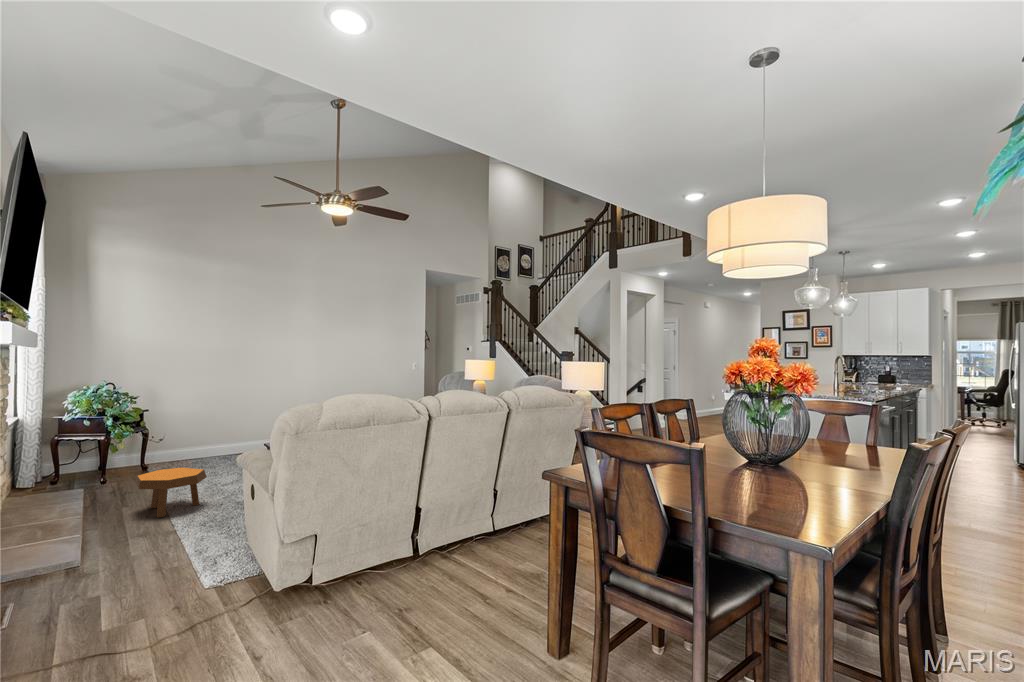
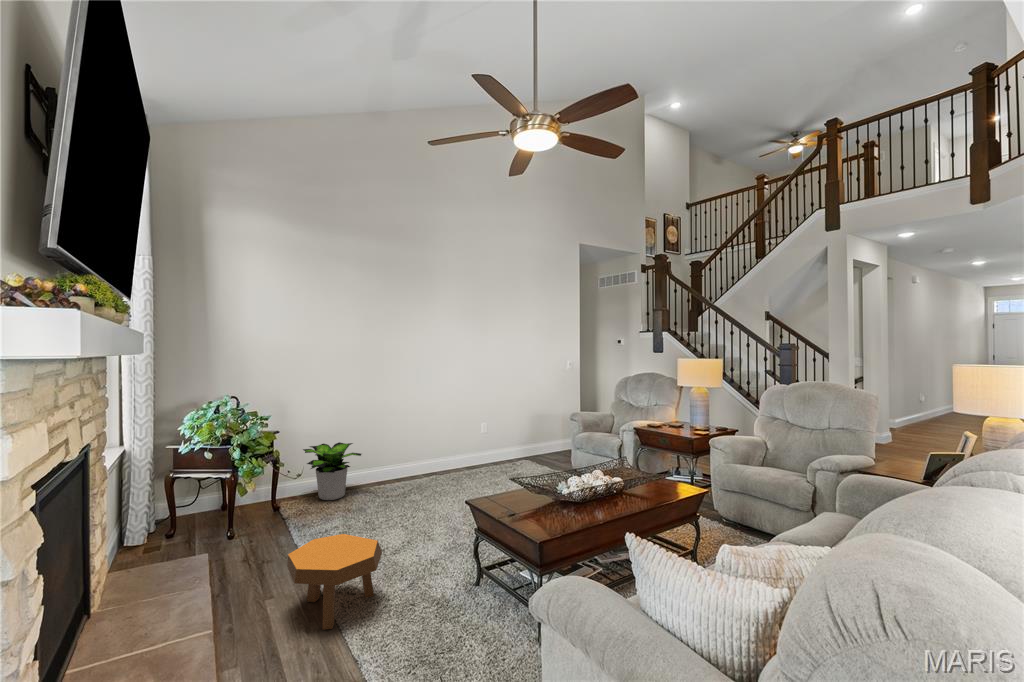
potted plant: none [168,422,220,464] -> present [303,442,361,500]

